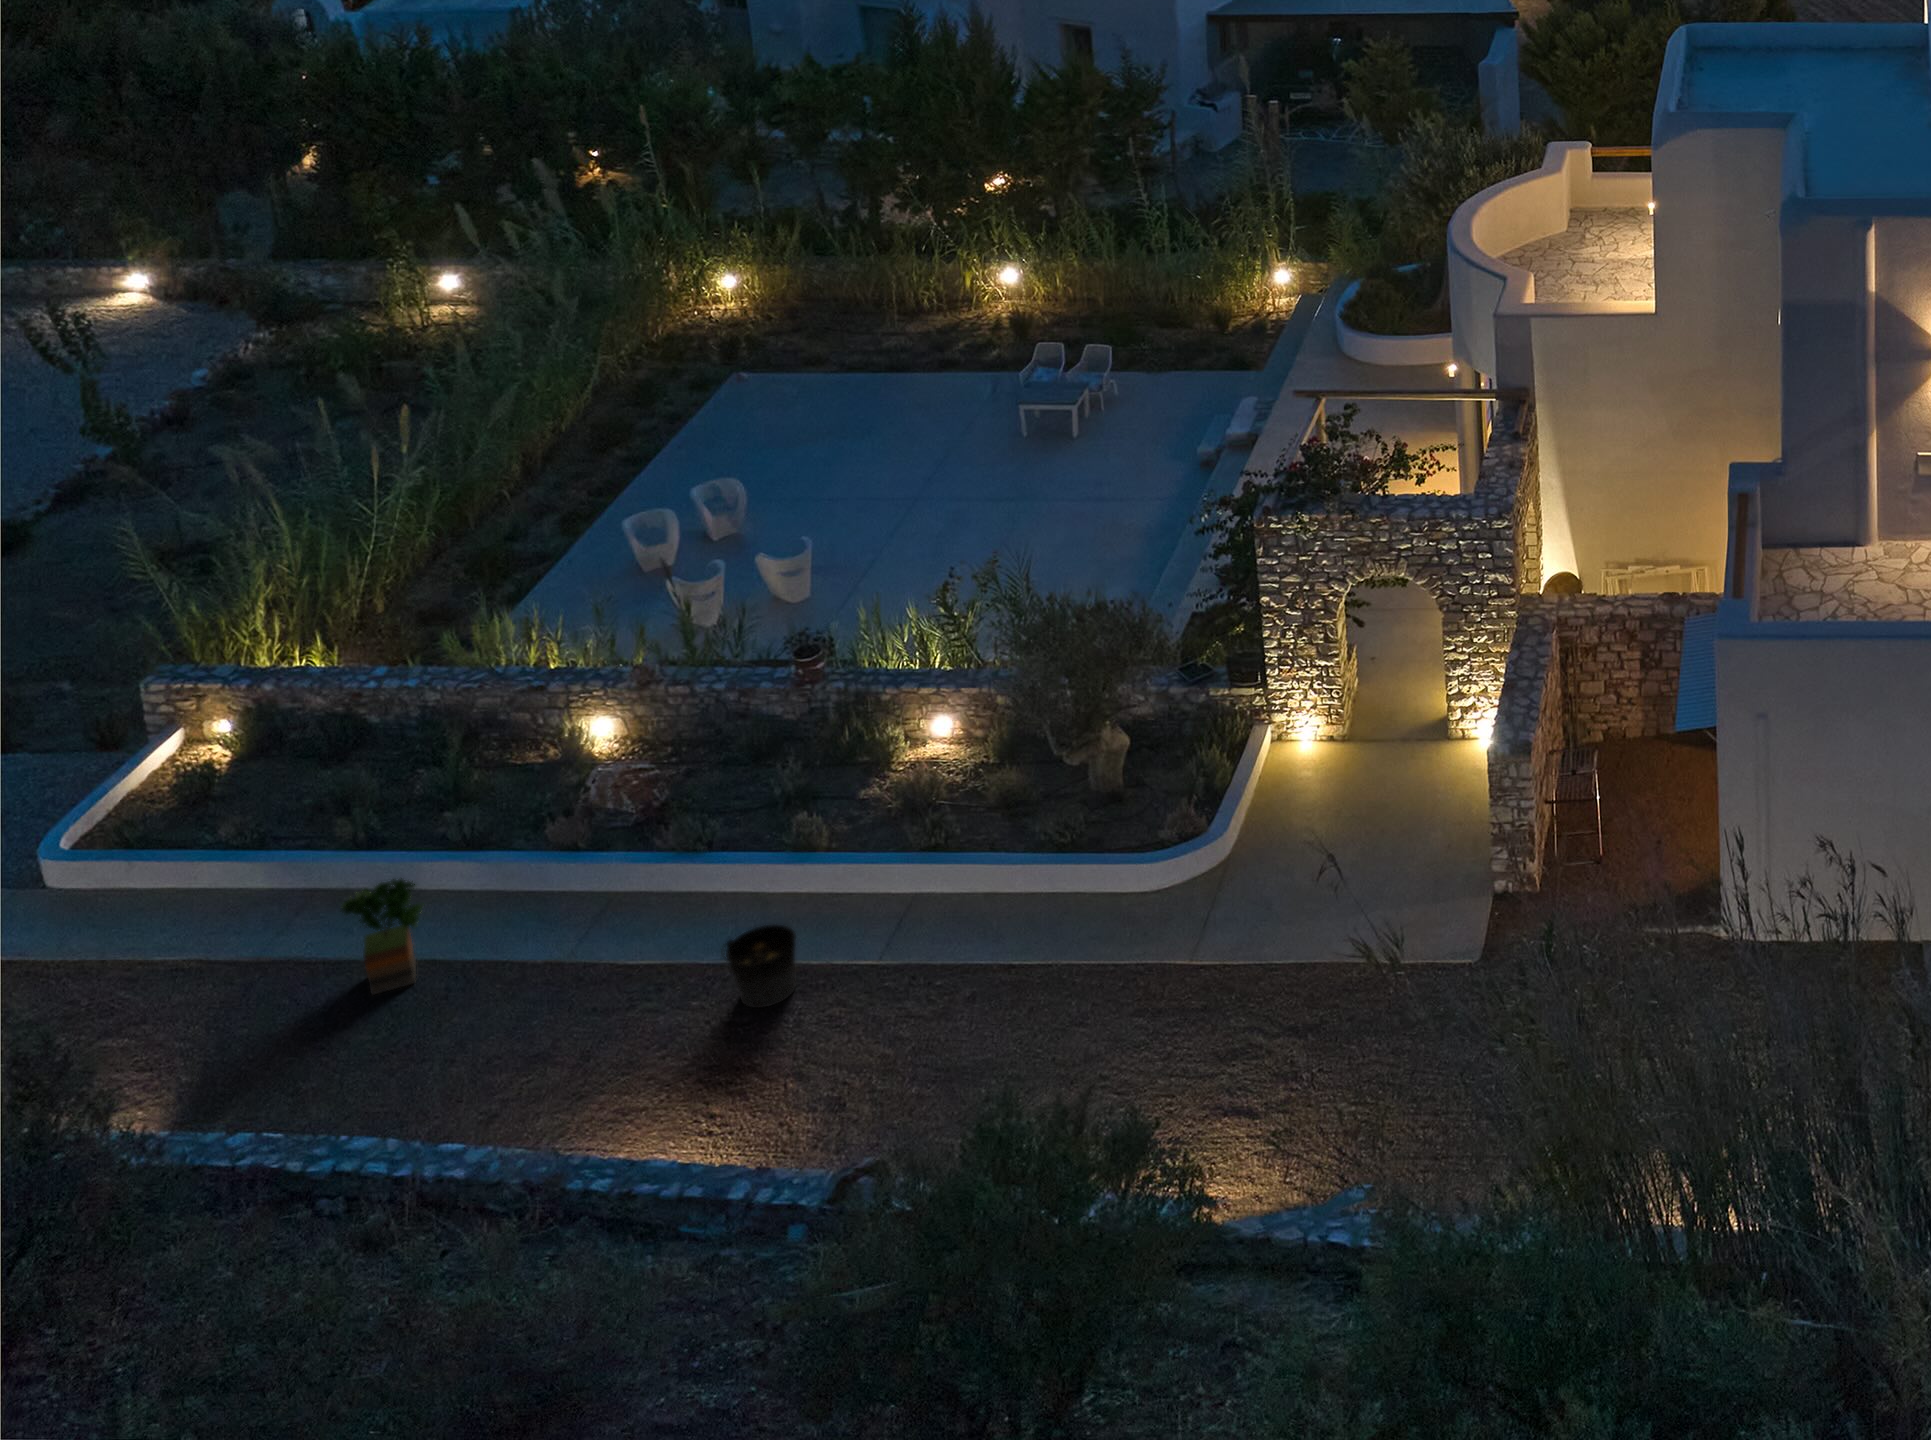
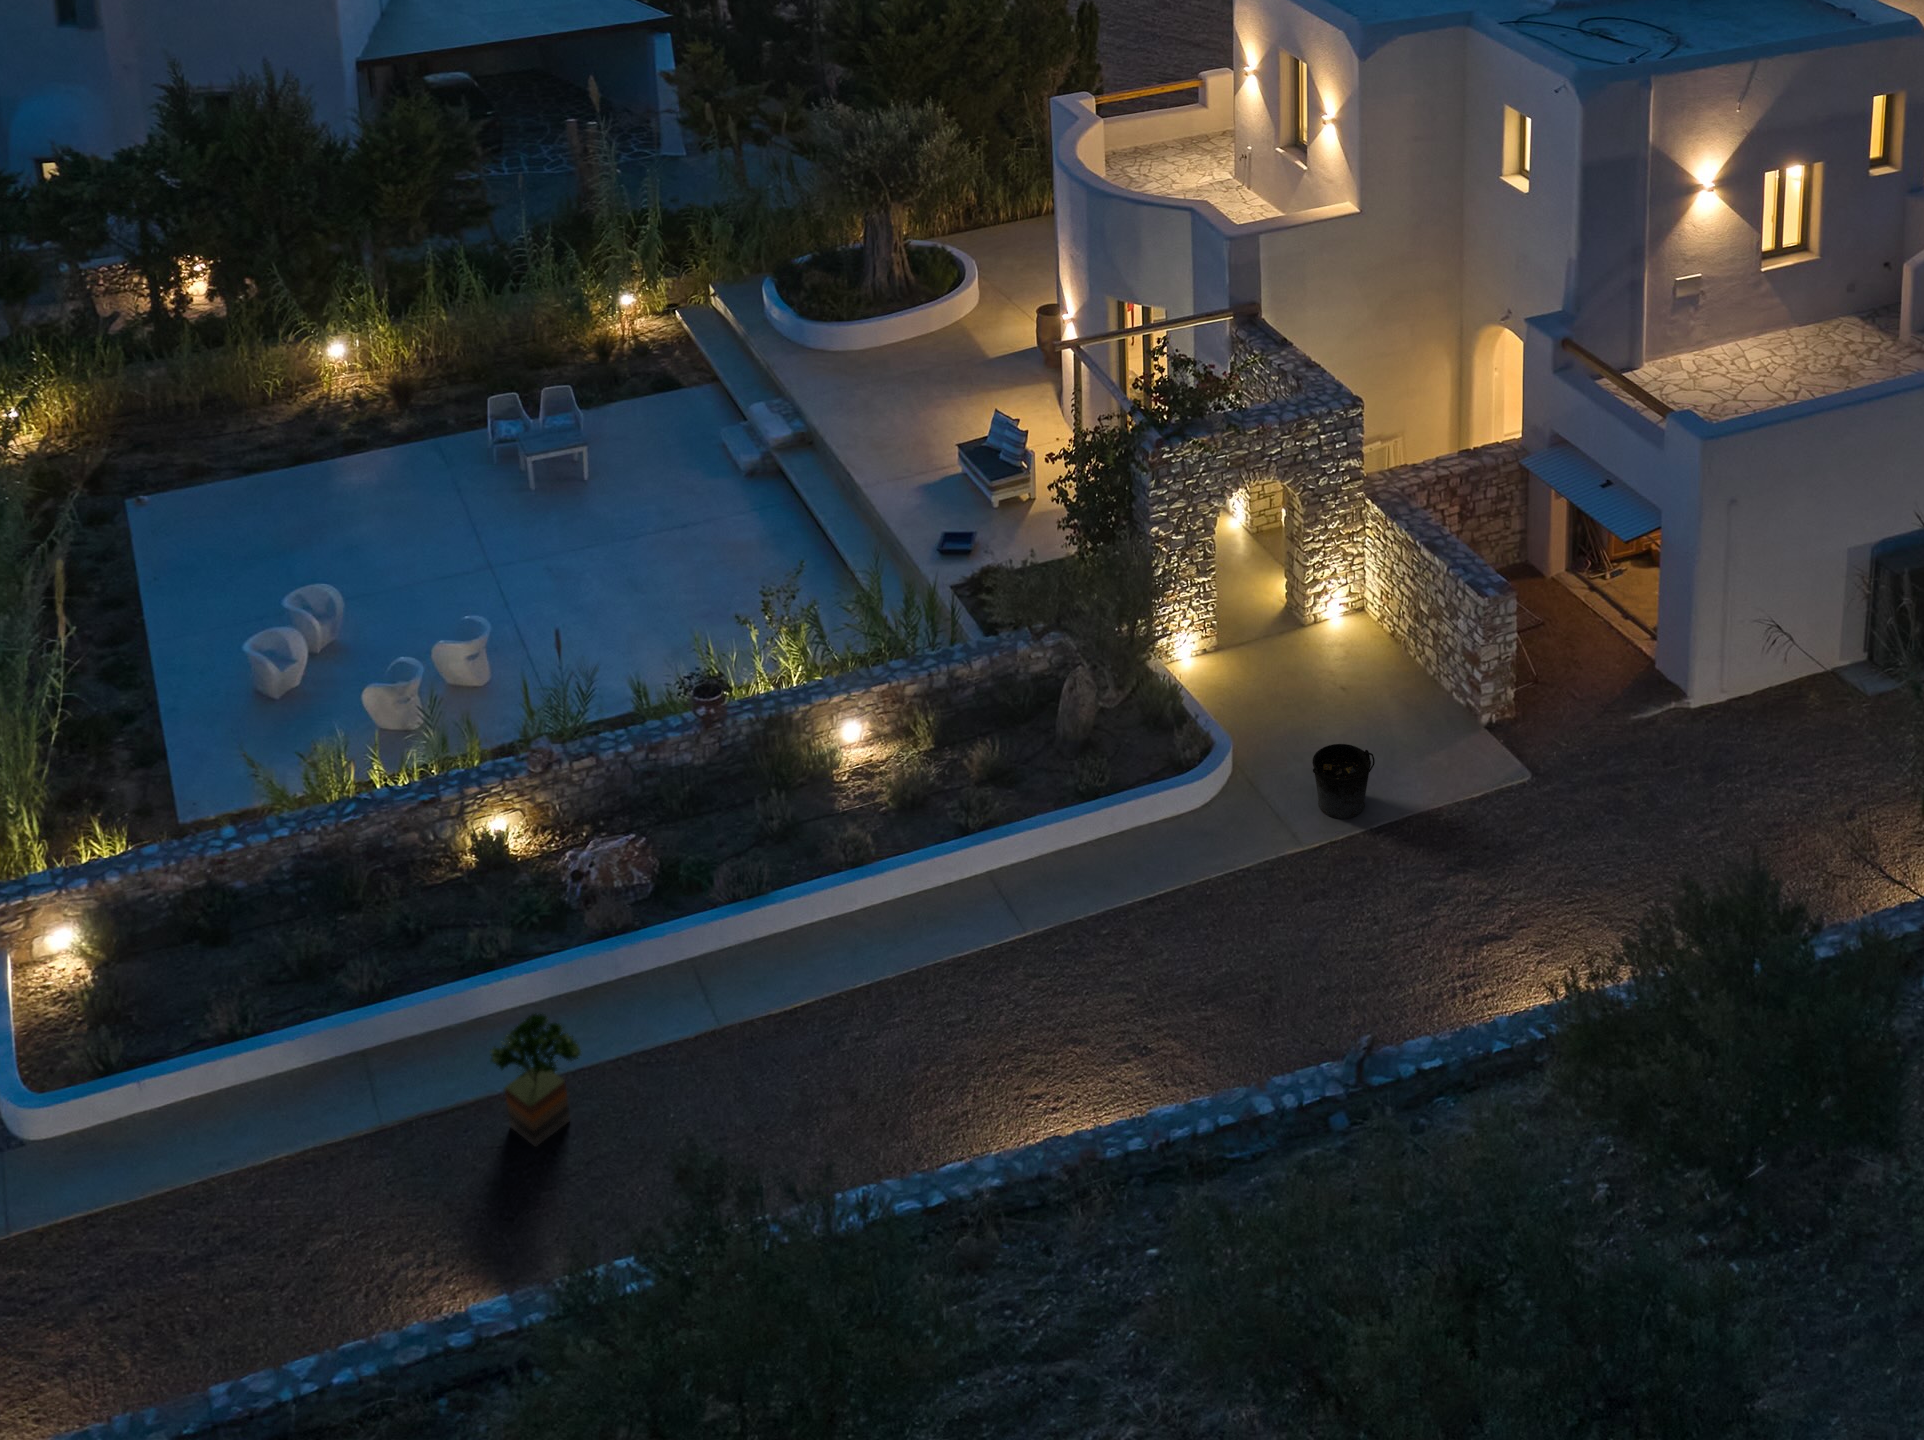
bucket: present [723,925,796,1008] -> present [1312,744,1375,819]

